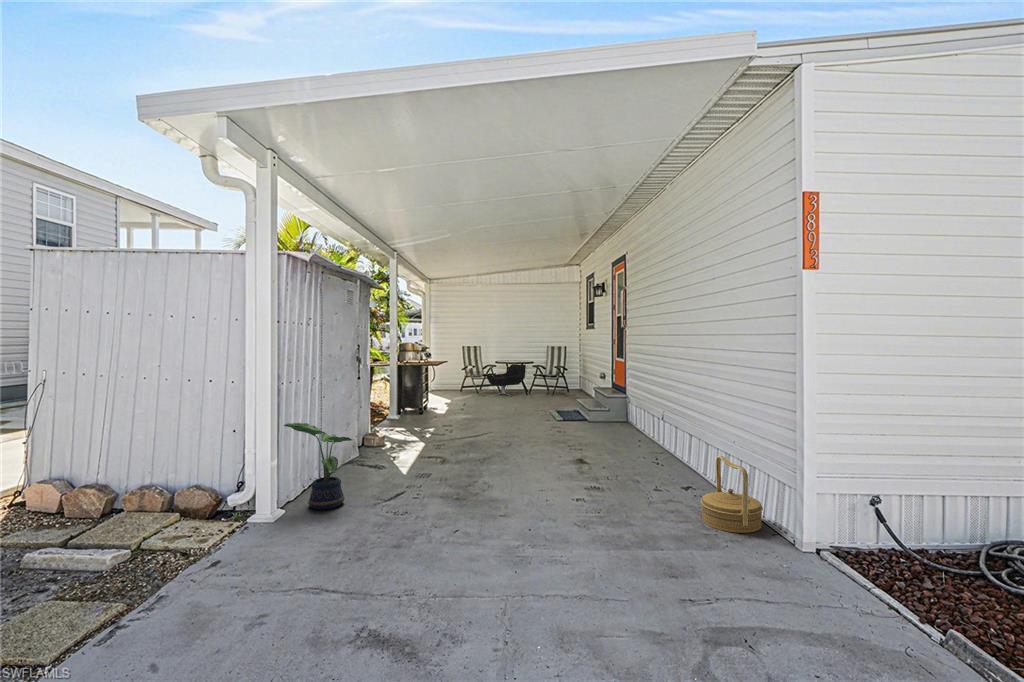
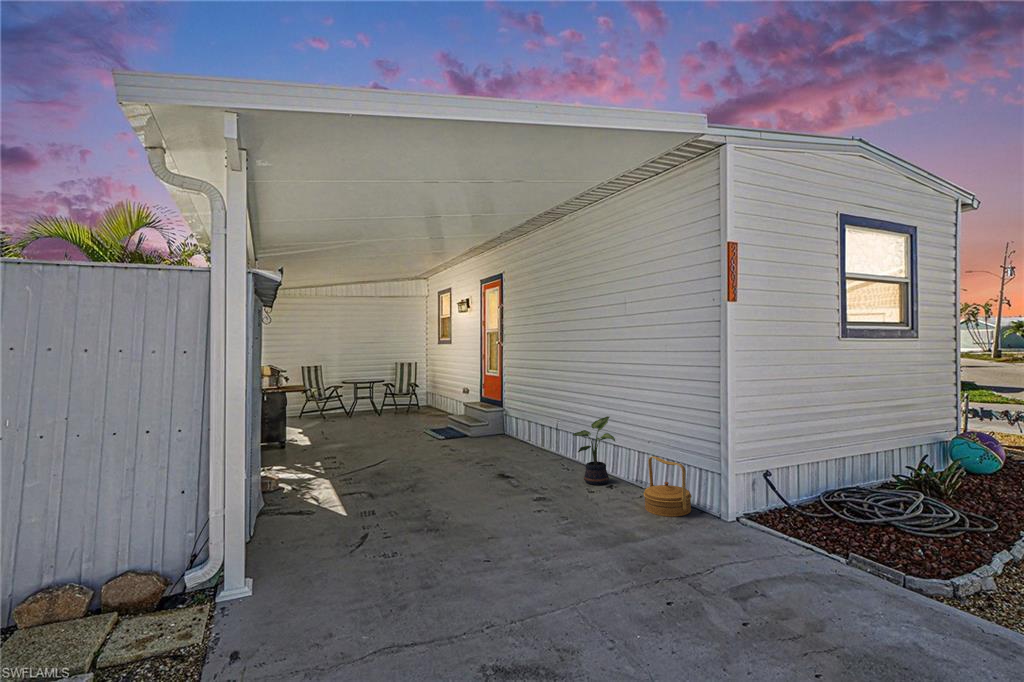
lounge chair: present [487,364,526,395] -> none [332,383,376,419]
potted plant: present [284,423,352,510] -> present [573,416,615,485]

